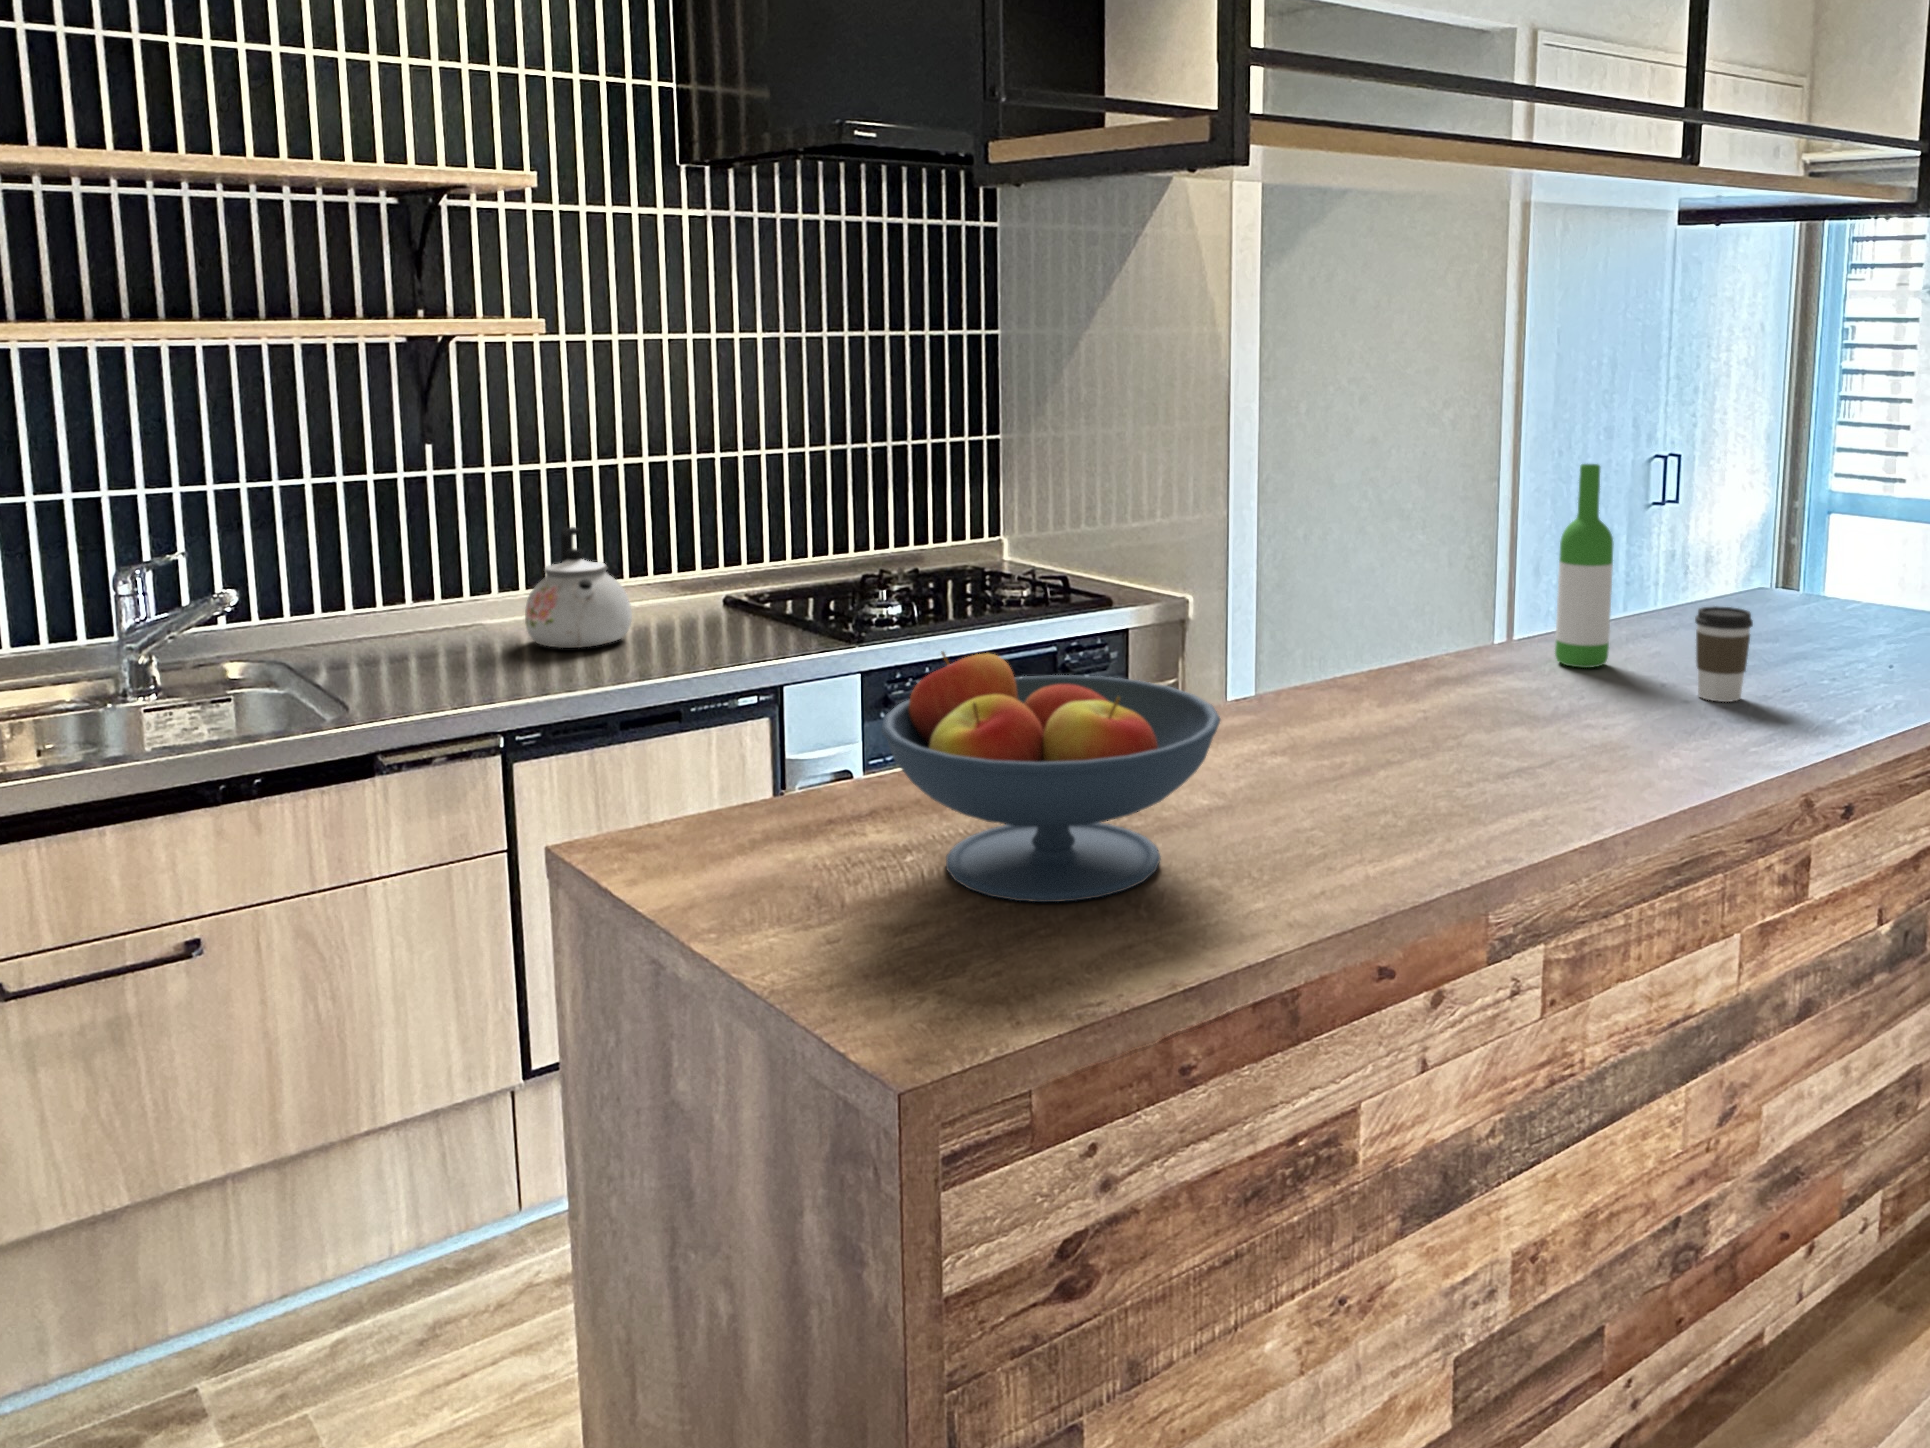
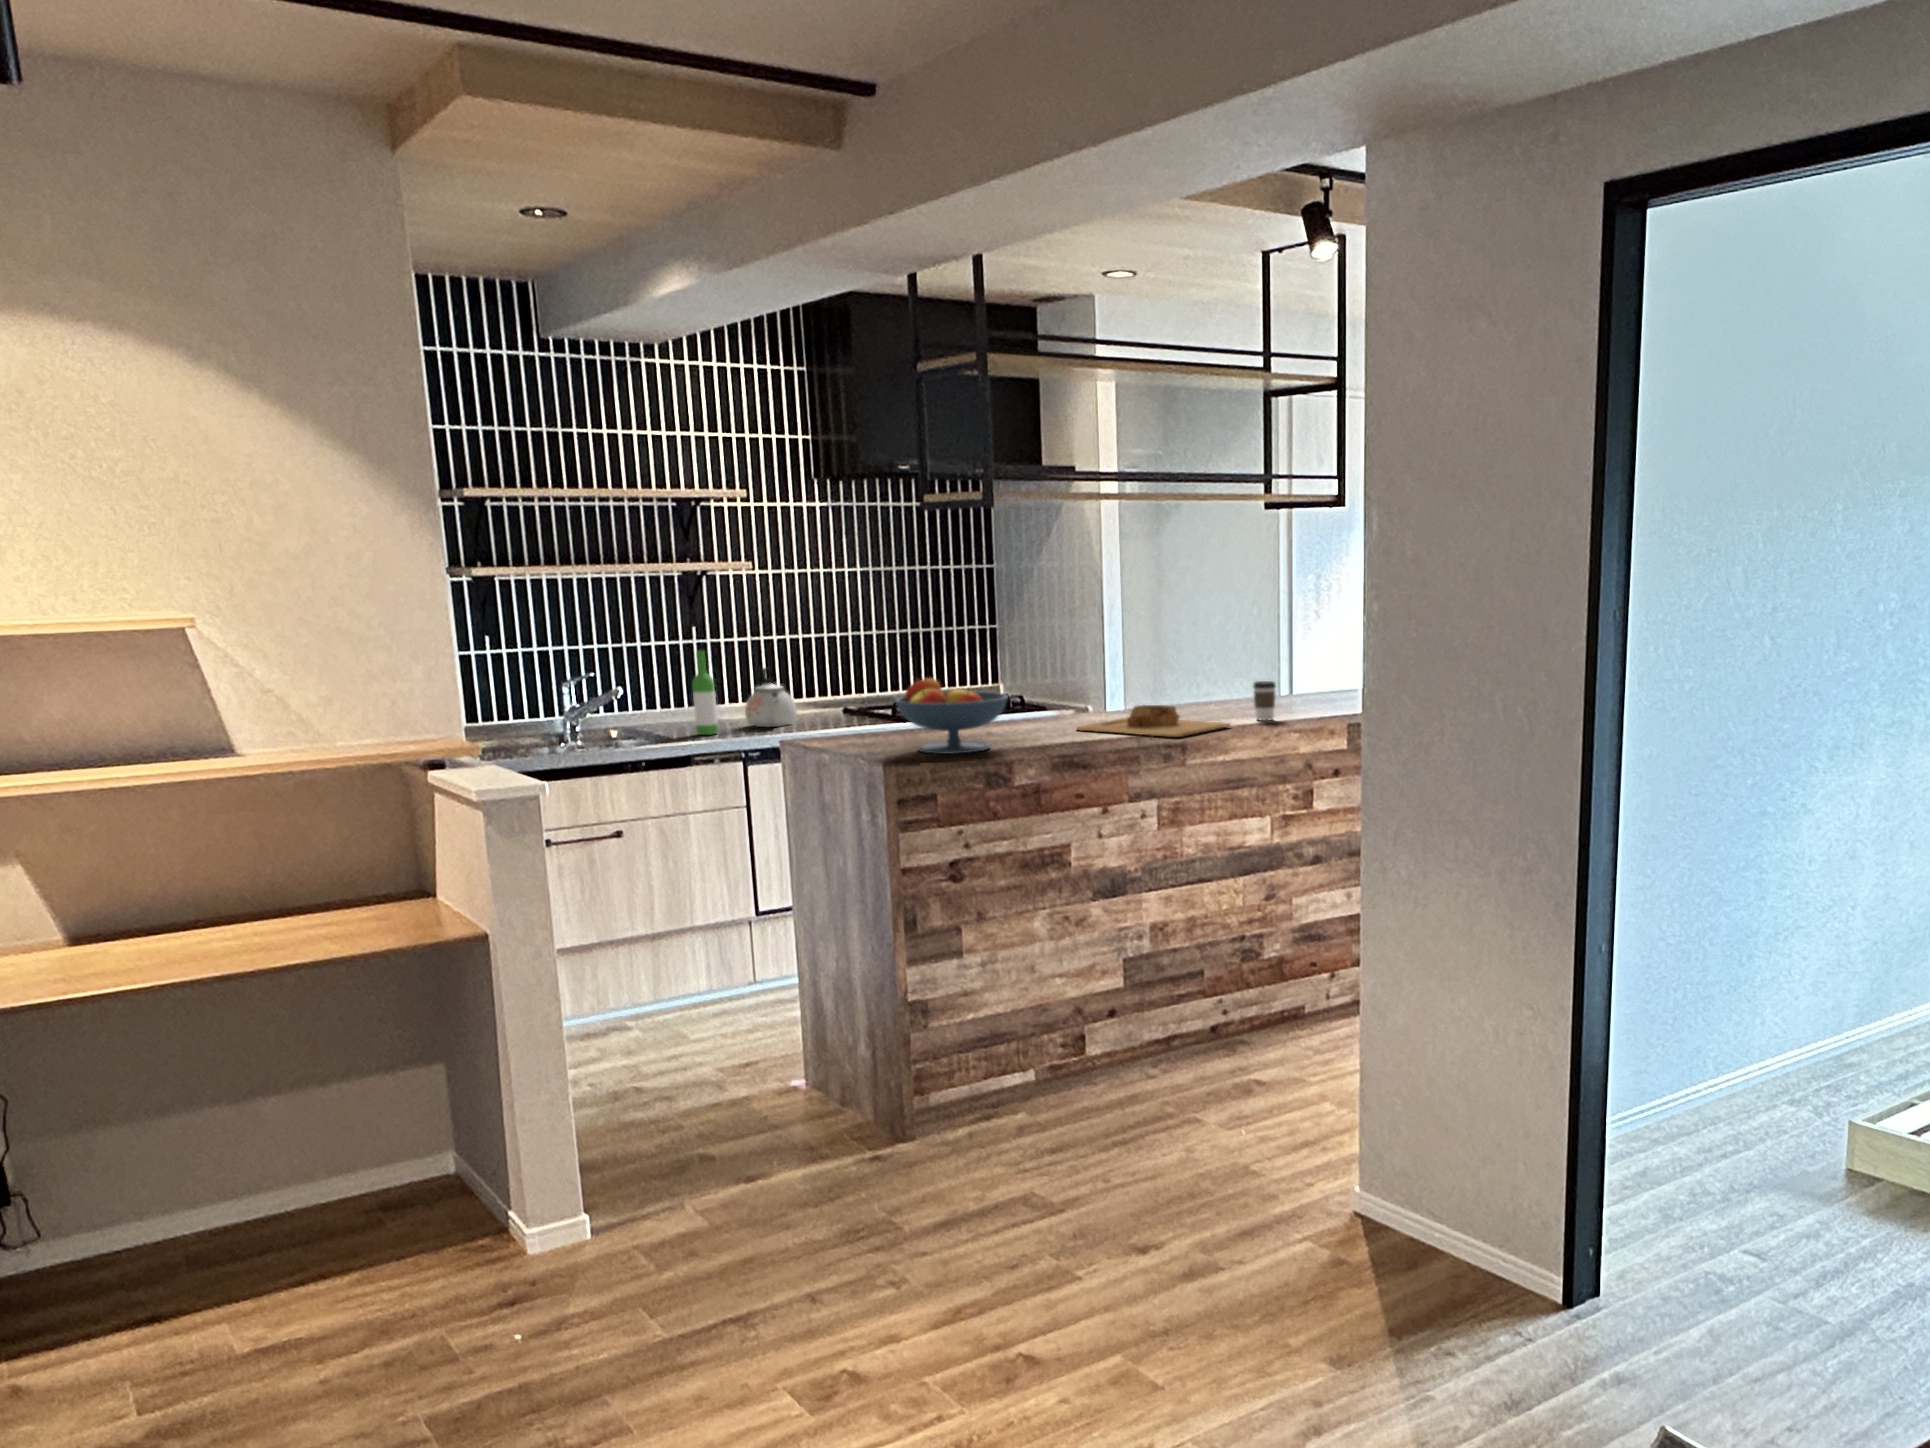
wine bottle: present [1555,464,1614,668] -> present [692,651,718,735]
cutting board: none [1316,680,1694,795] -> present [1077,705,1230,737]

